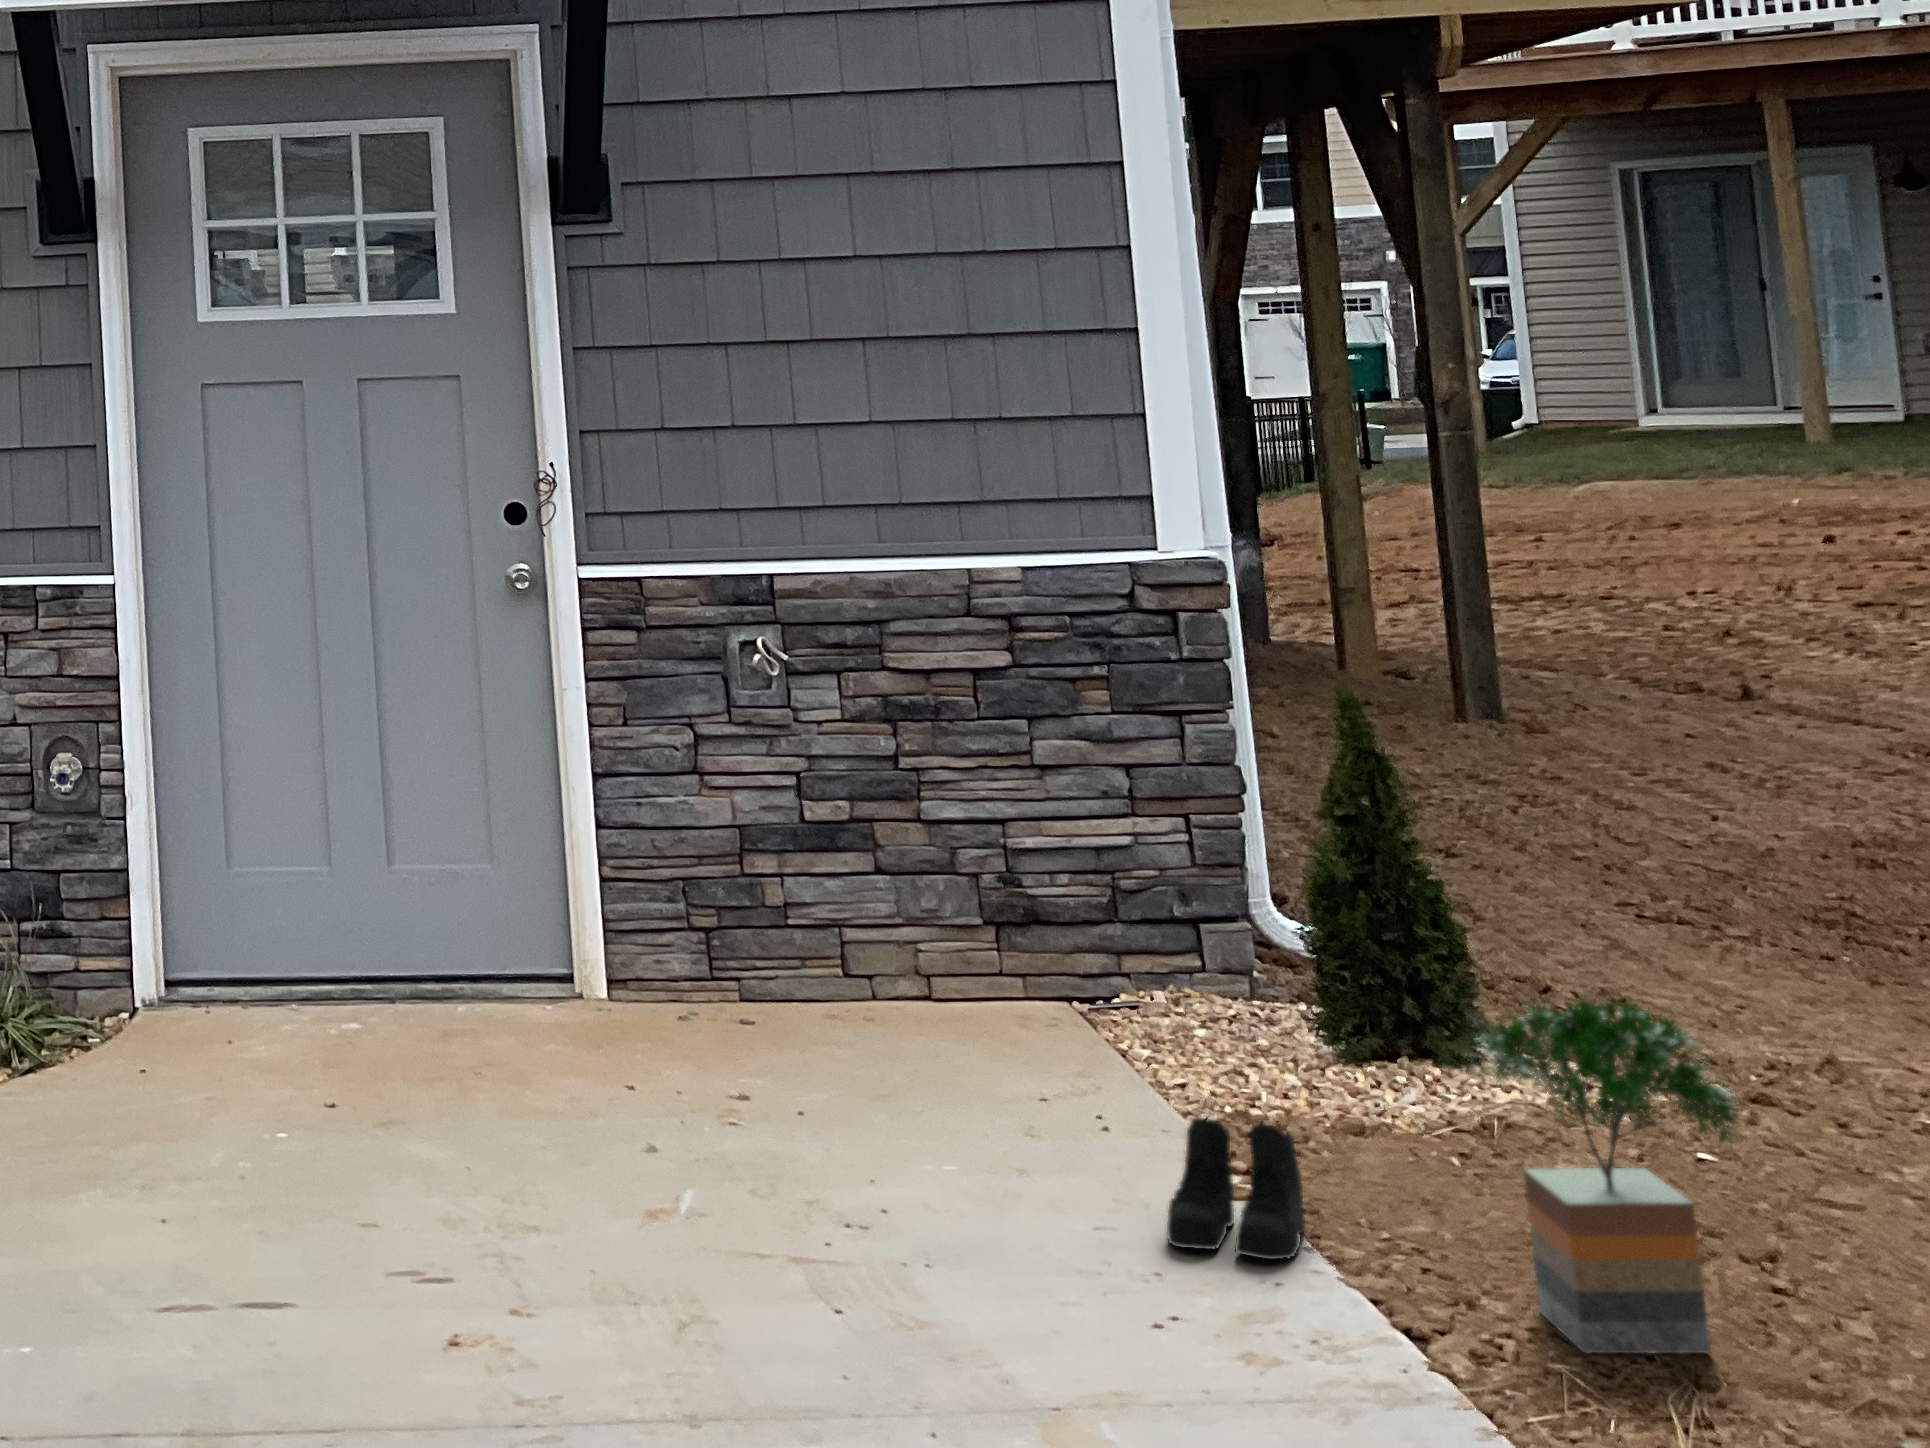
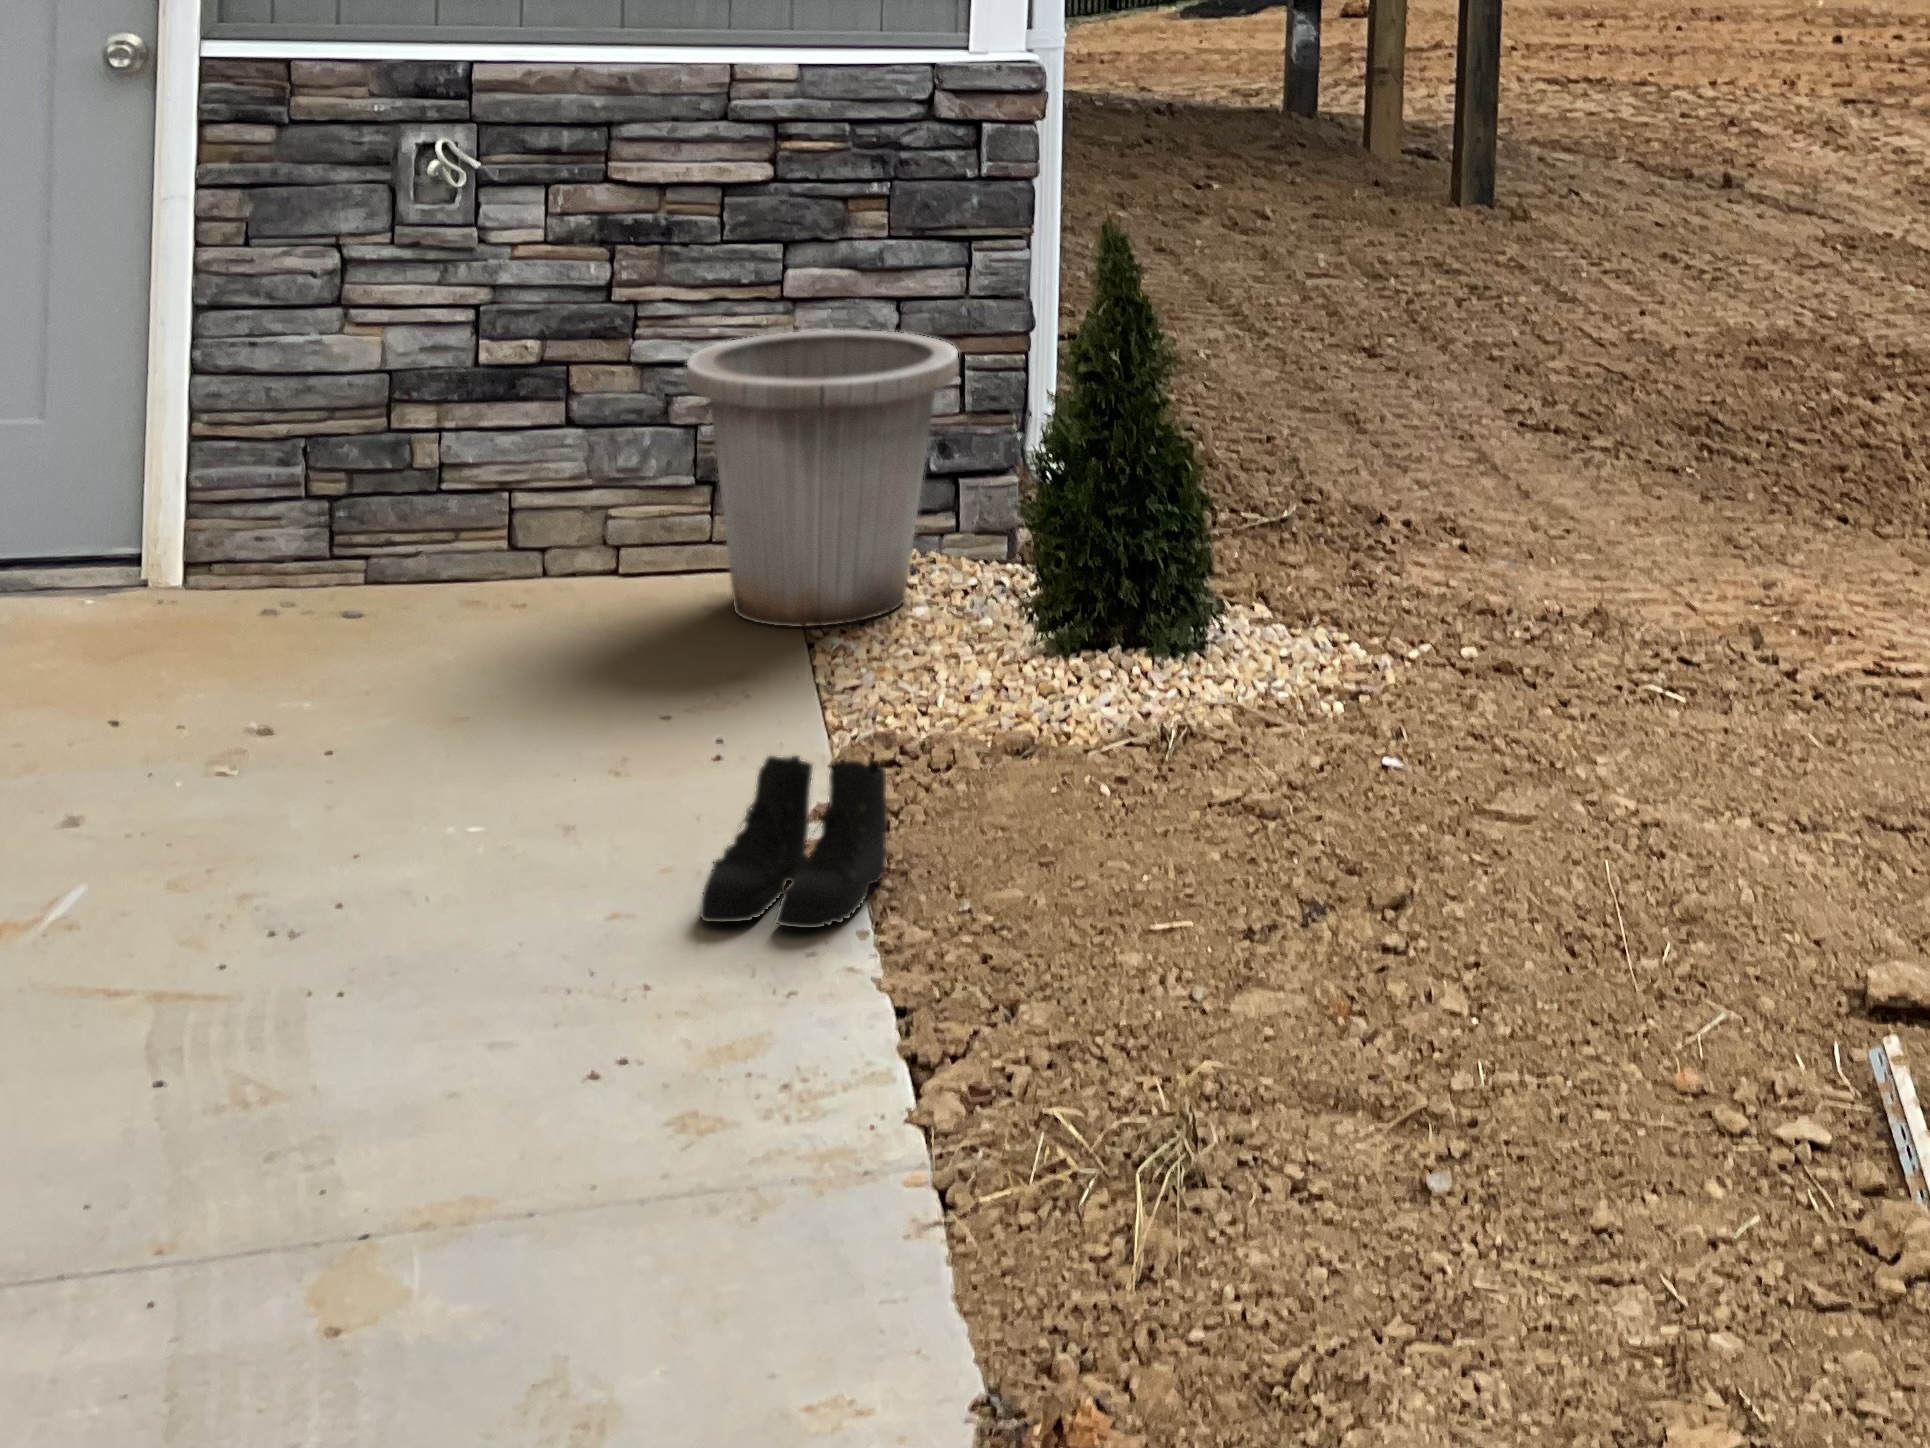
trash can: none [982,793,1206,1044] -> present [687,330,958,627]
potted tree: present [1480,998,1742,1353] -> none [1060,602,1333,1021]

